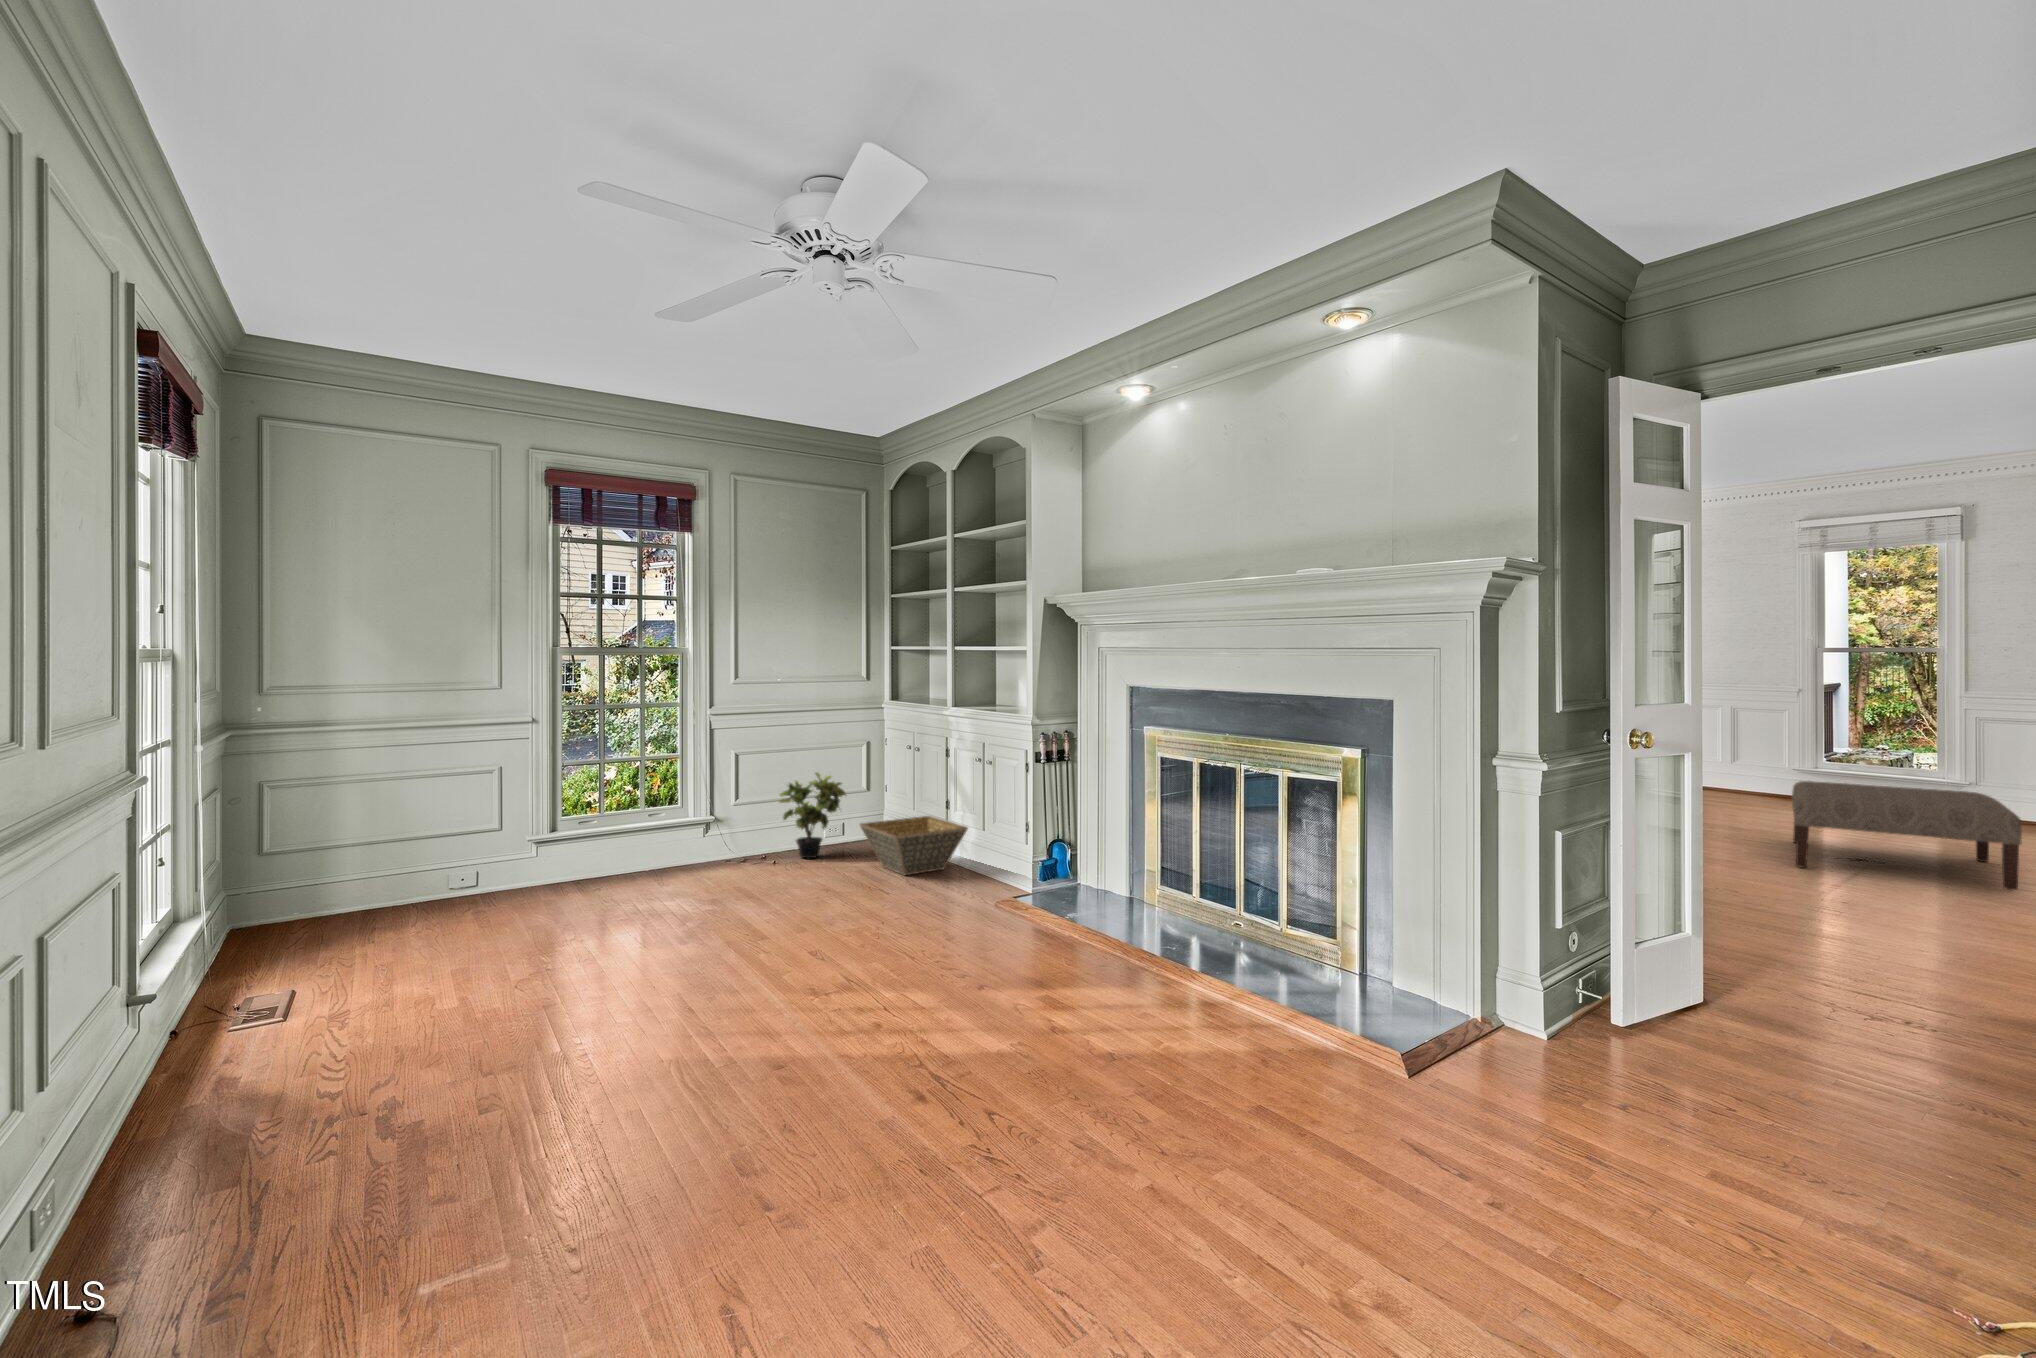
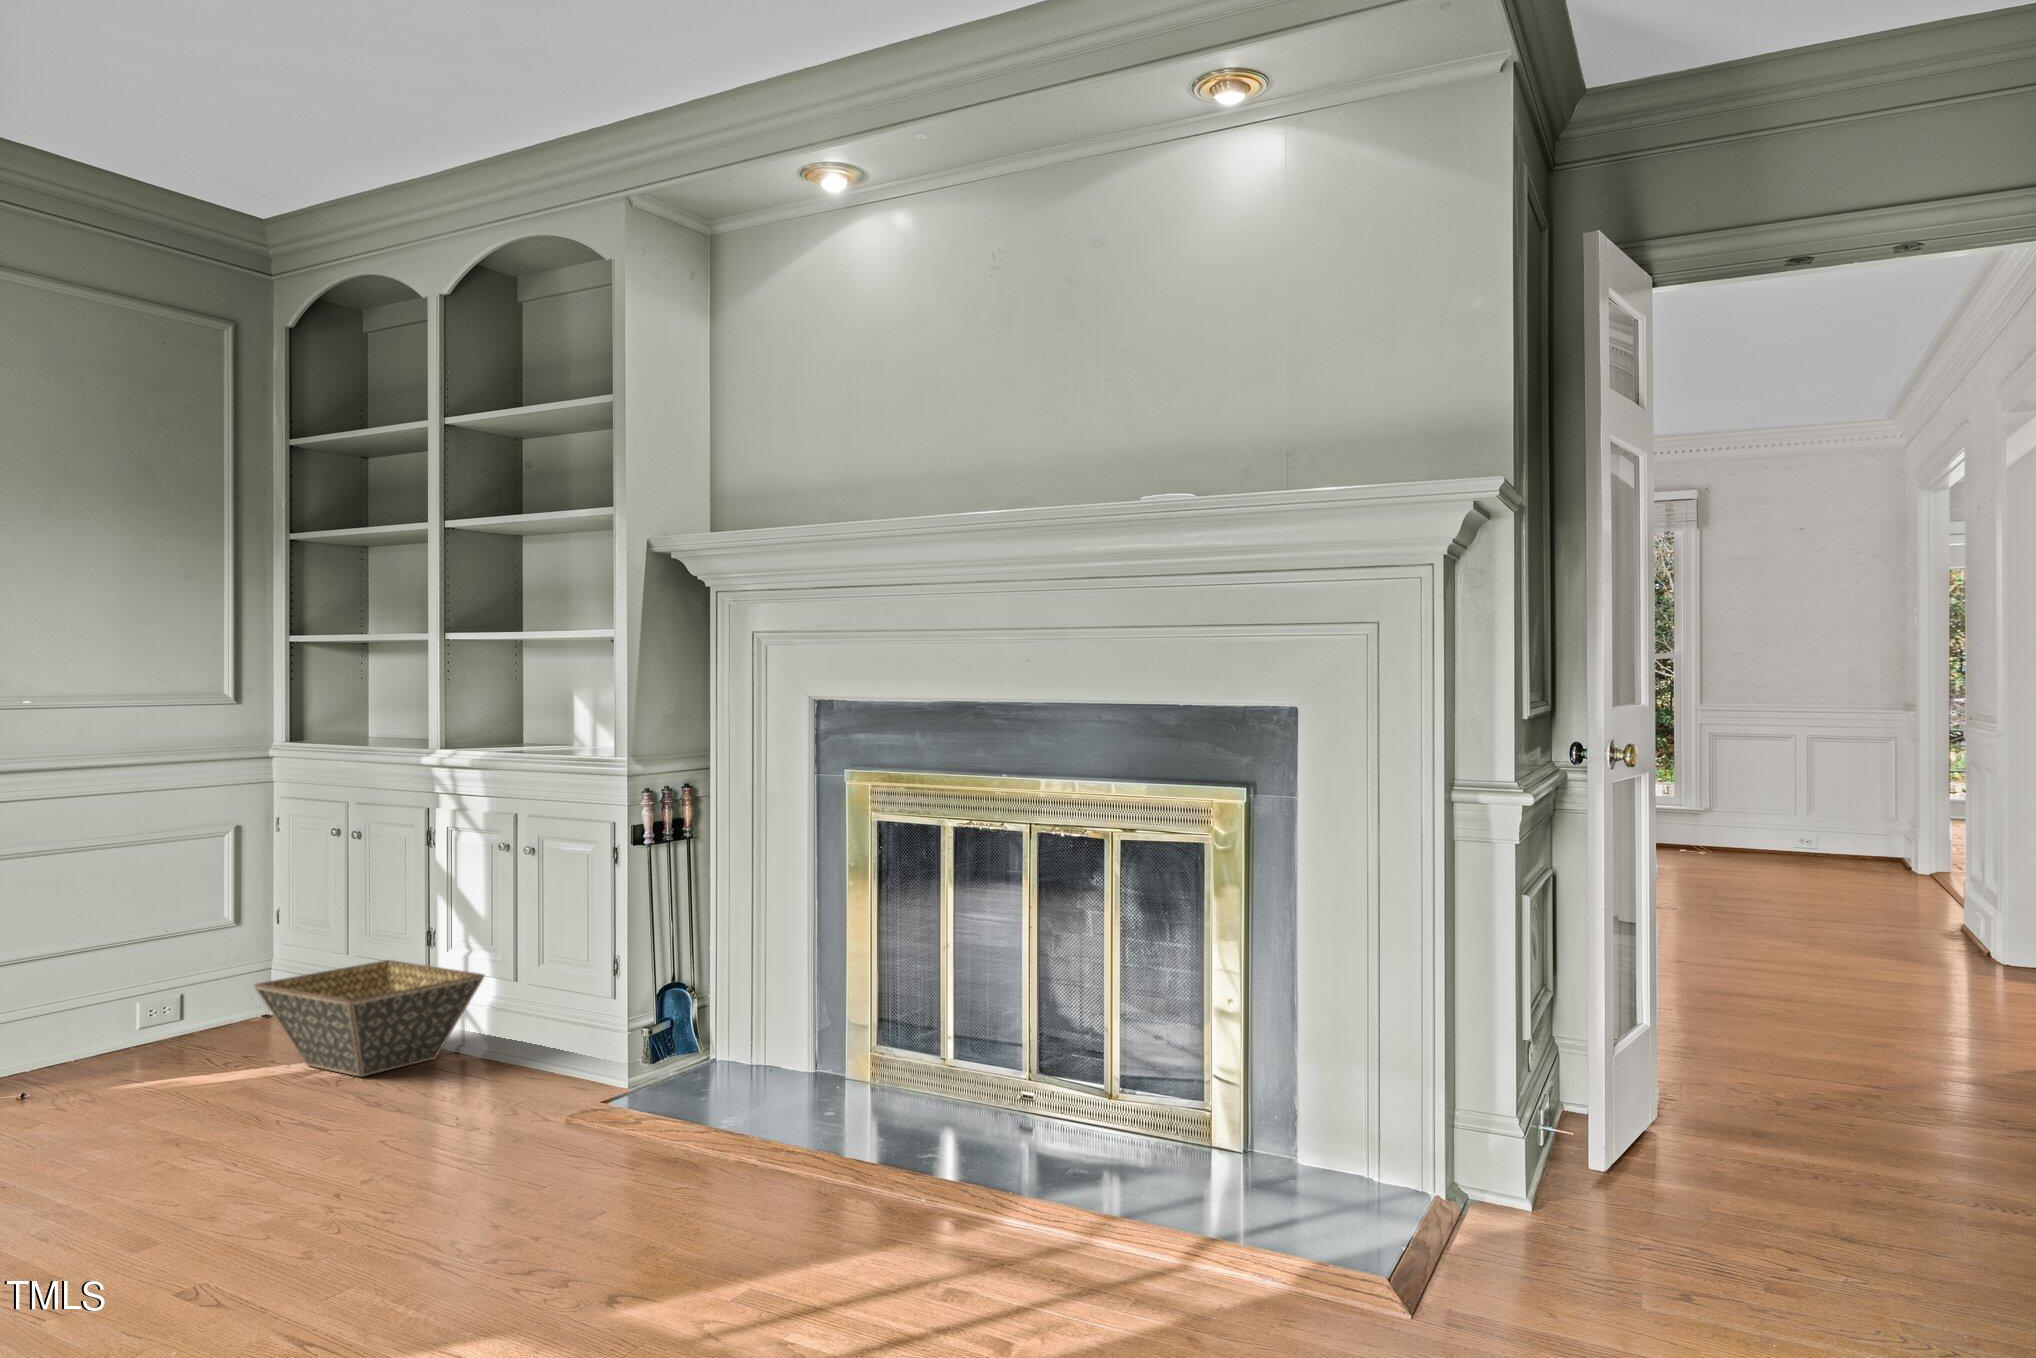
potted plant: present [780,772,846,858] -> none [58,887,214,1064]
ottoman: present [1792,781,2022,890] -> none [1685,822,1954,952]

